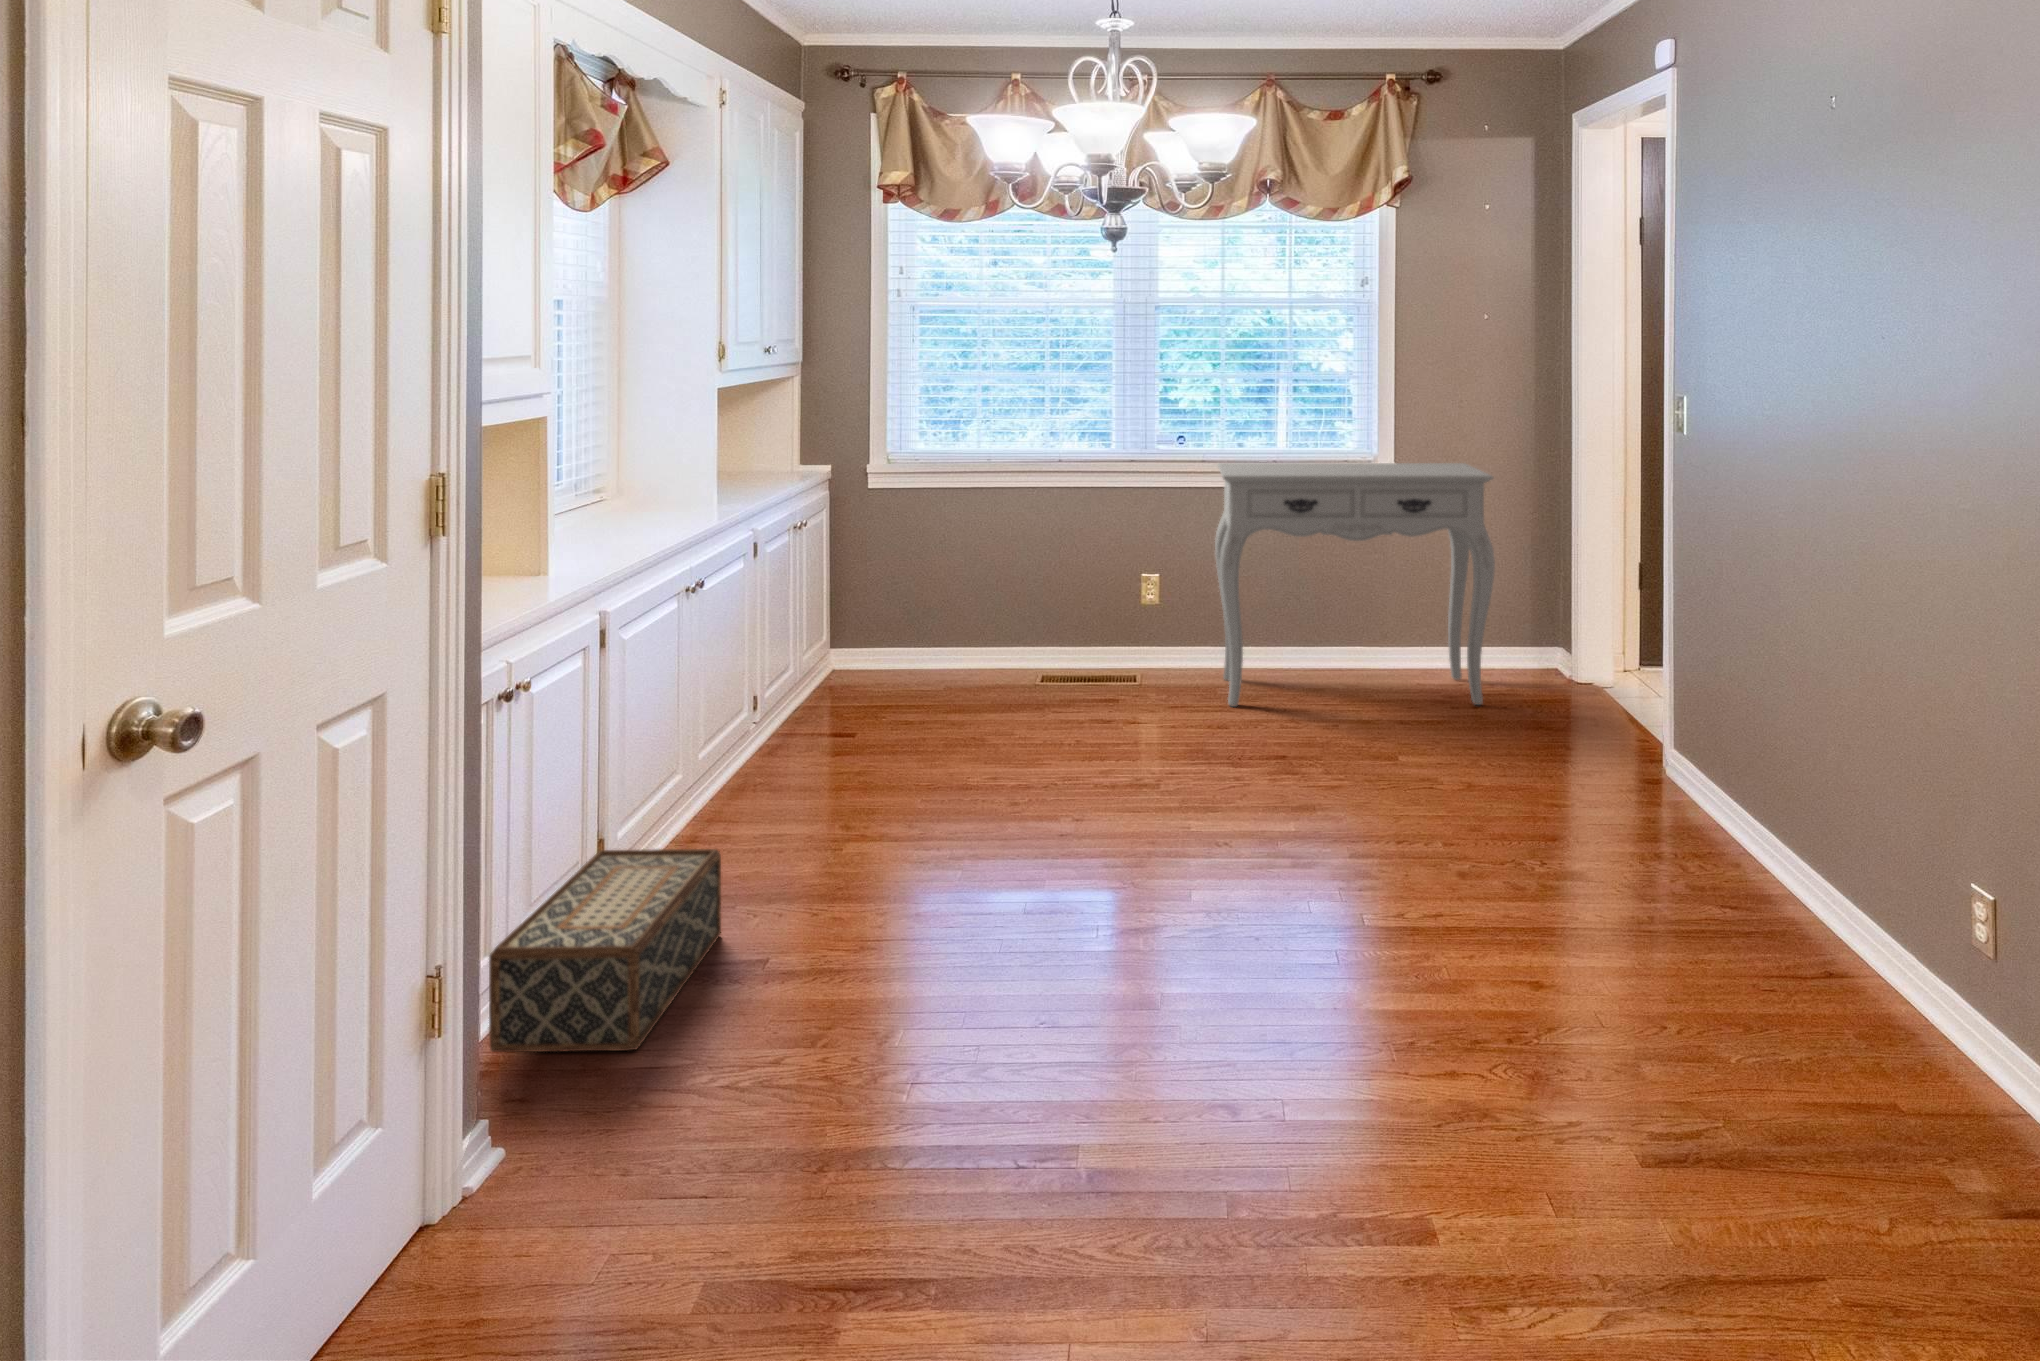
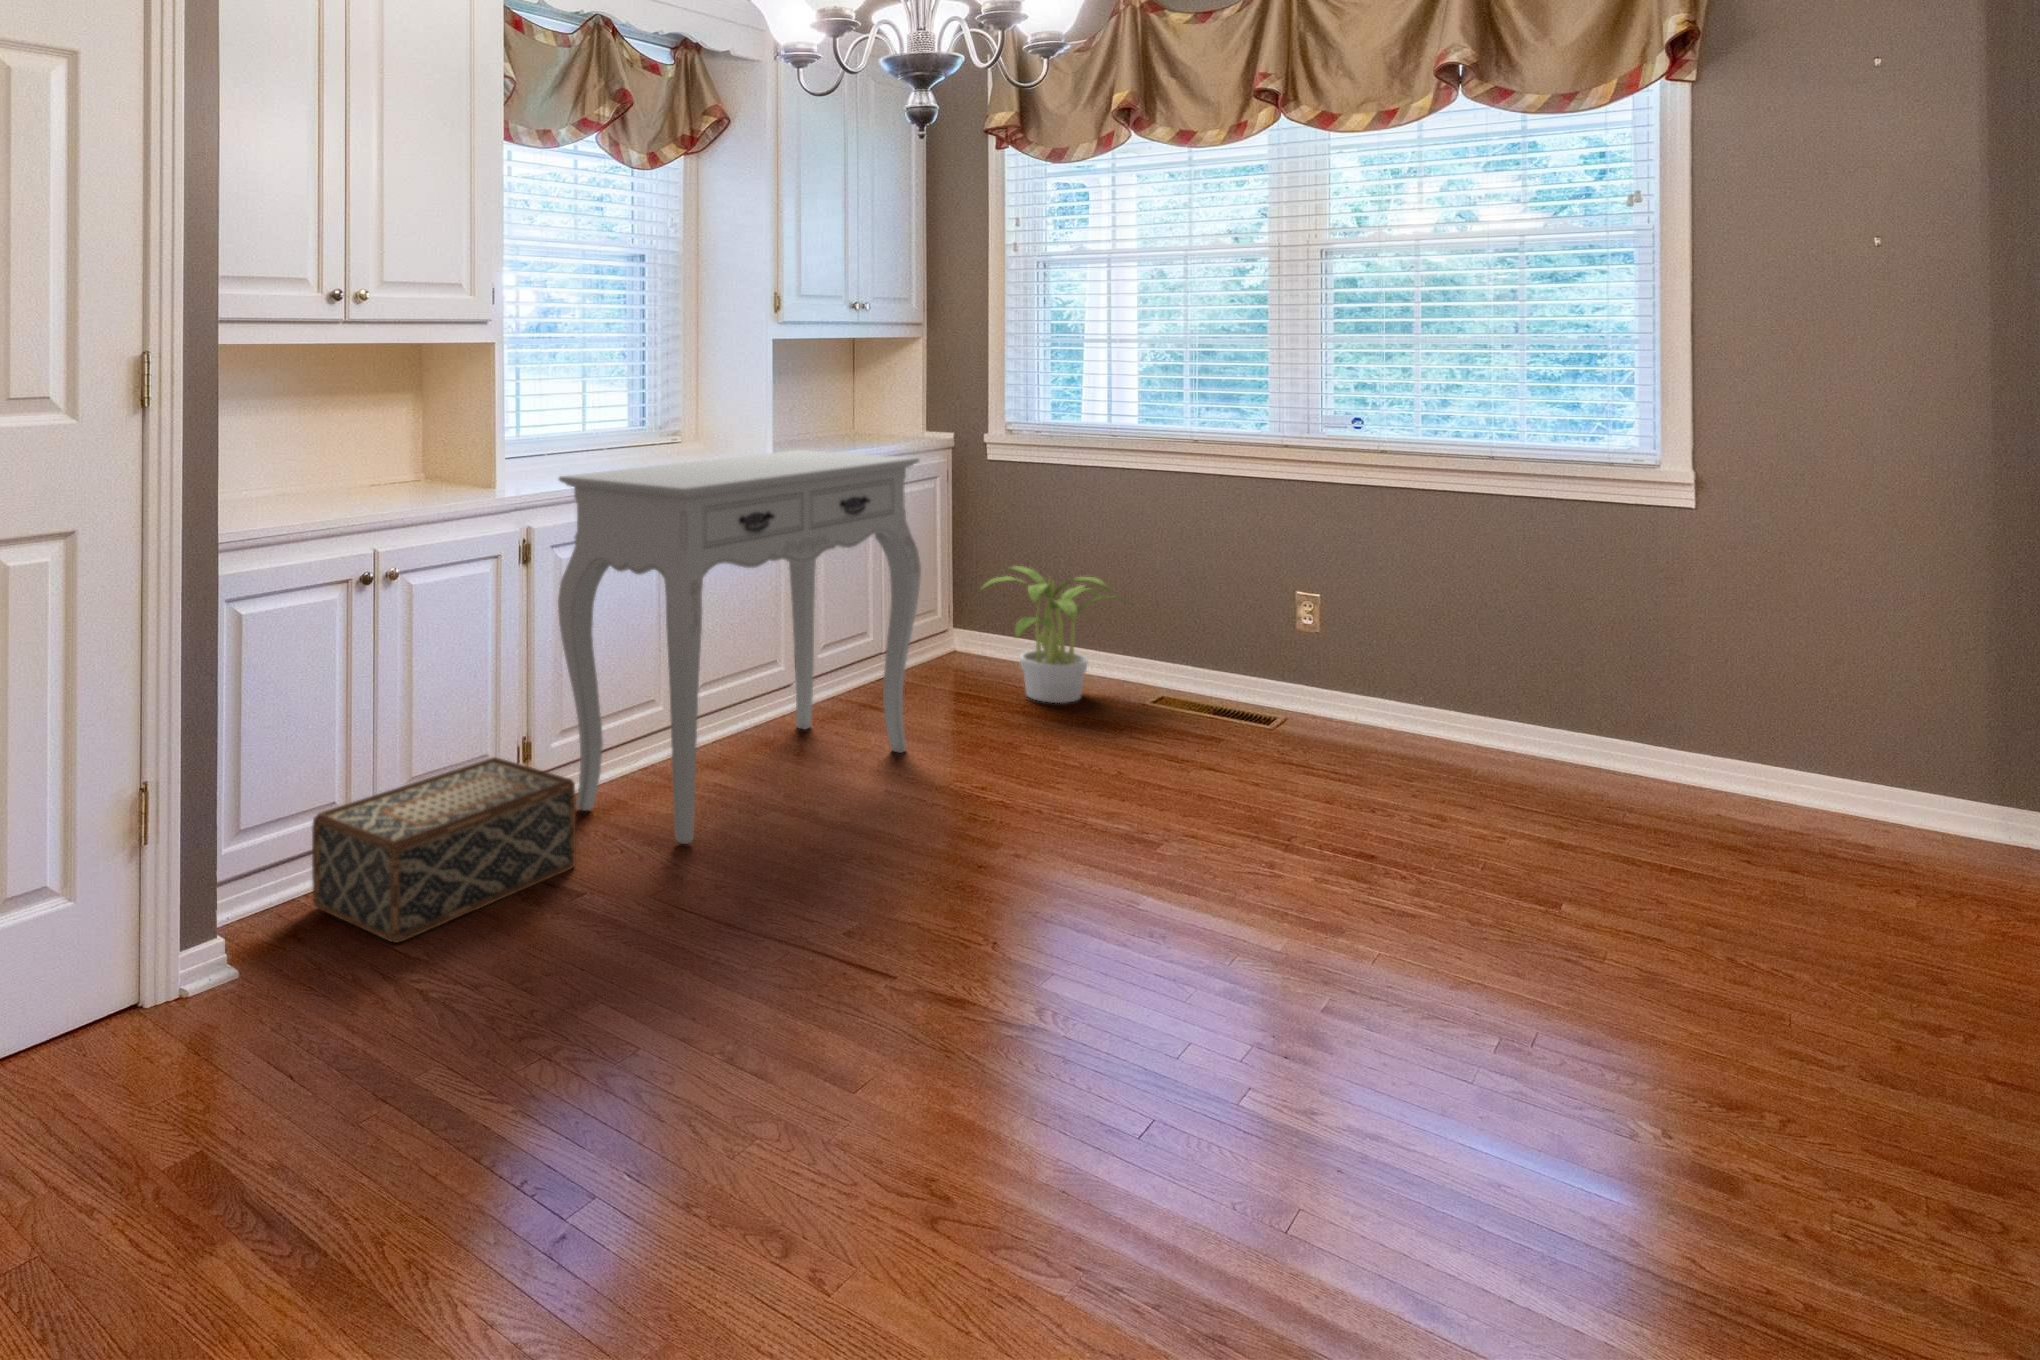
console table: present [1215,463,1495,707] -> present [558,450,921,844]
potted plant: none [897,584,1018,700] -> present [983,566,1114,703]

